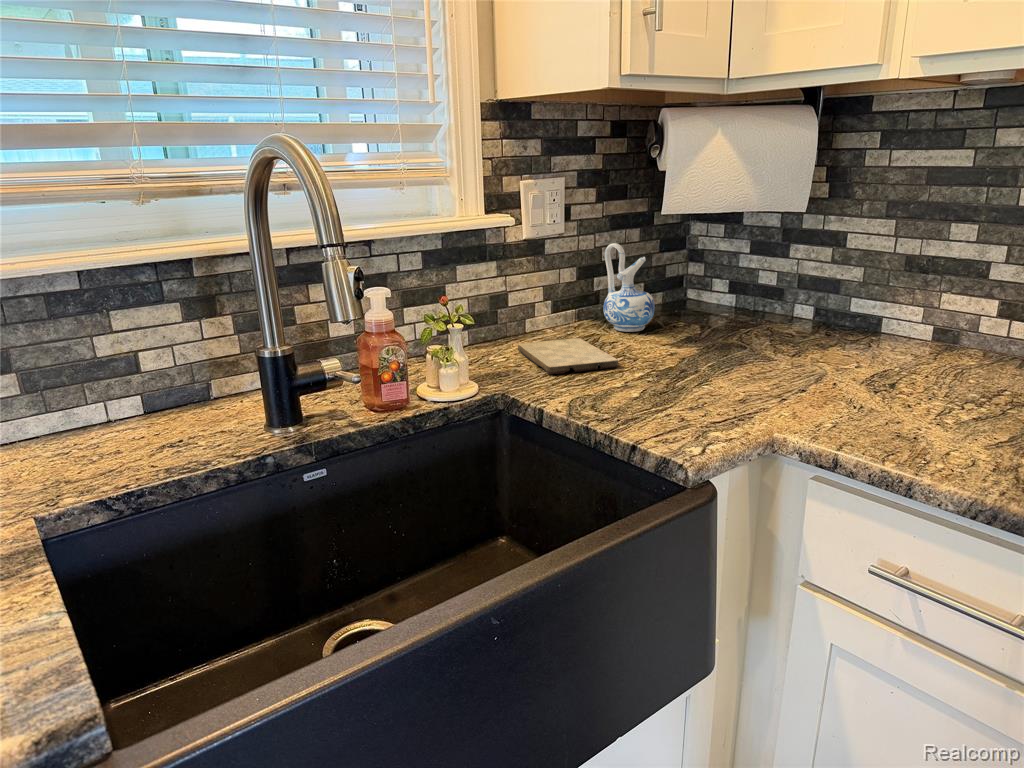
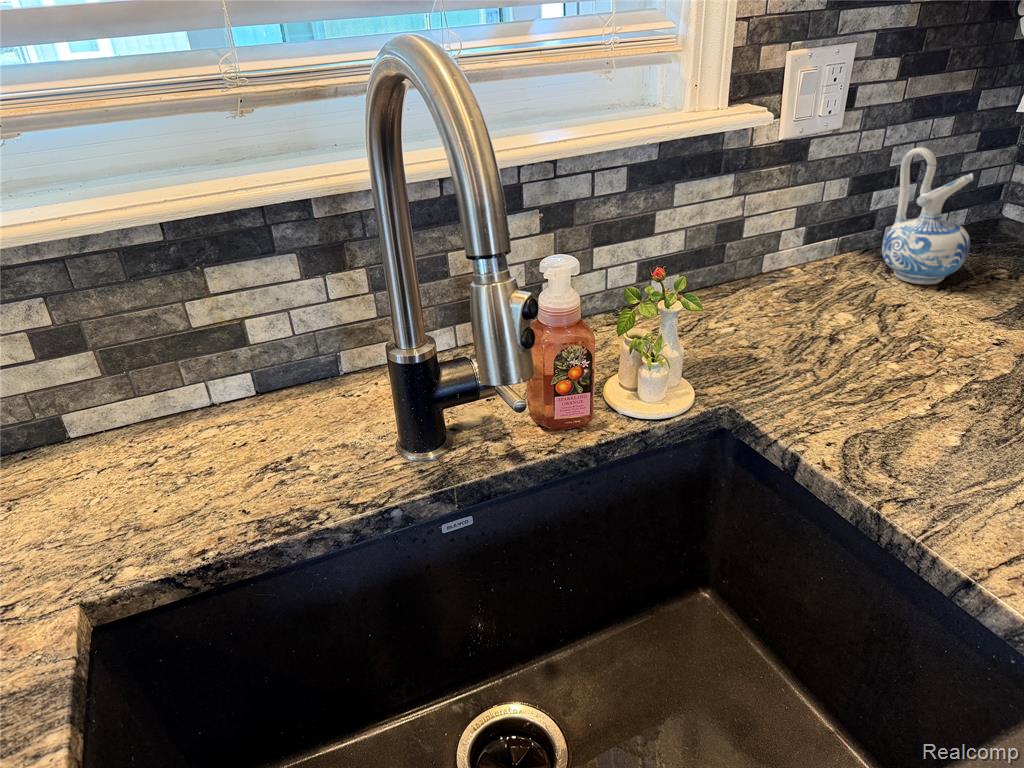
cutting board: present [518,338,618,374] -> none [750,296,917,374]

